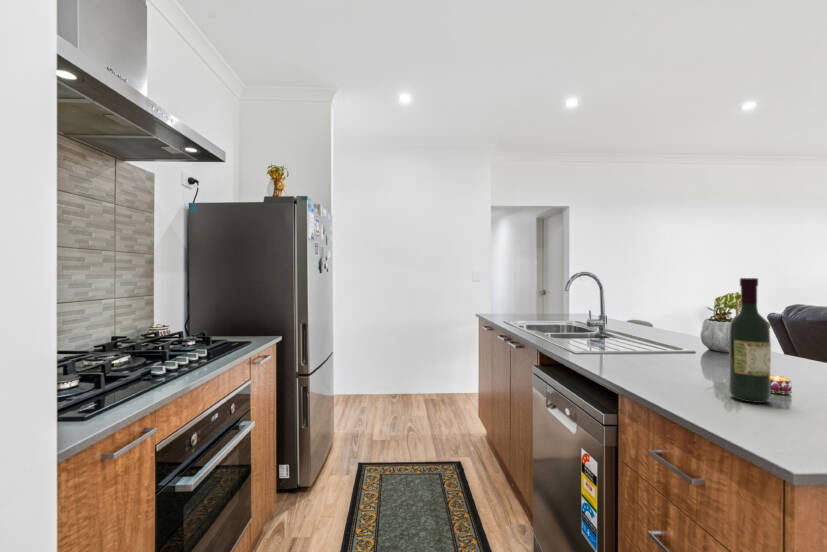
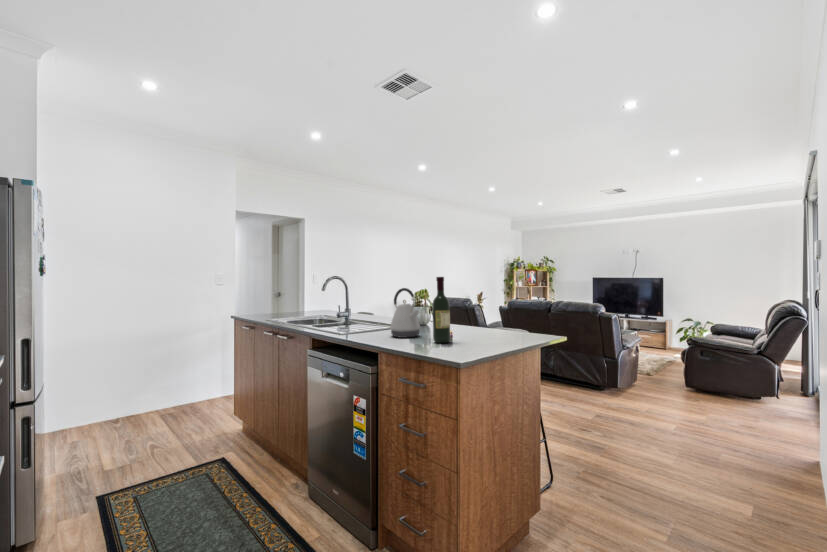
kettle: none [652,293,712,376] -> present [390,288,420,338]

